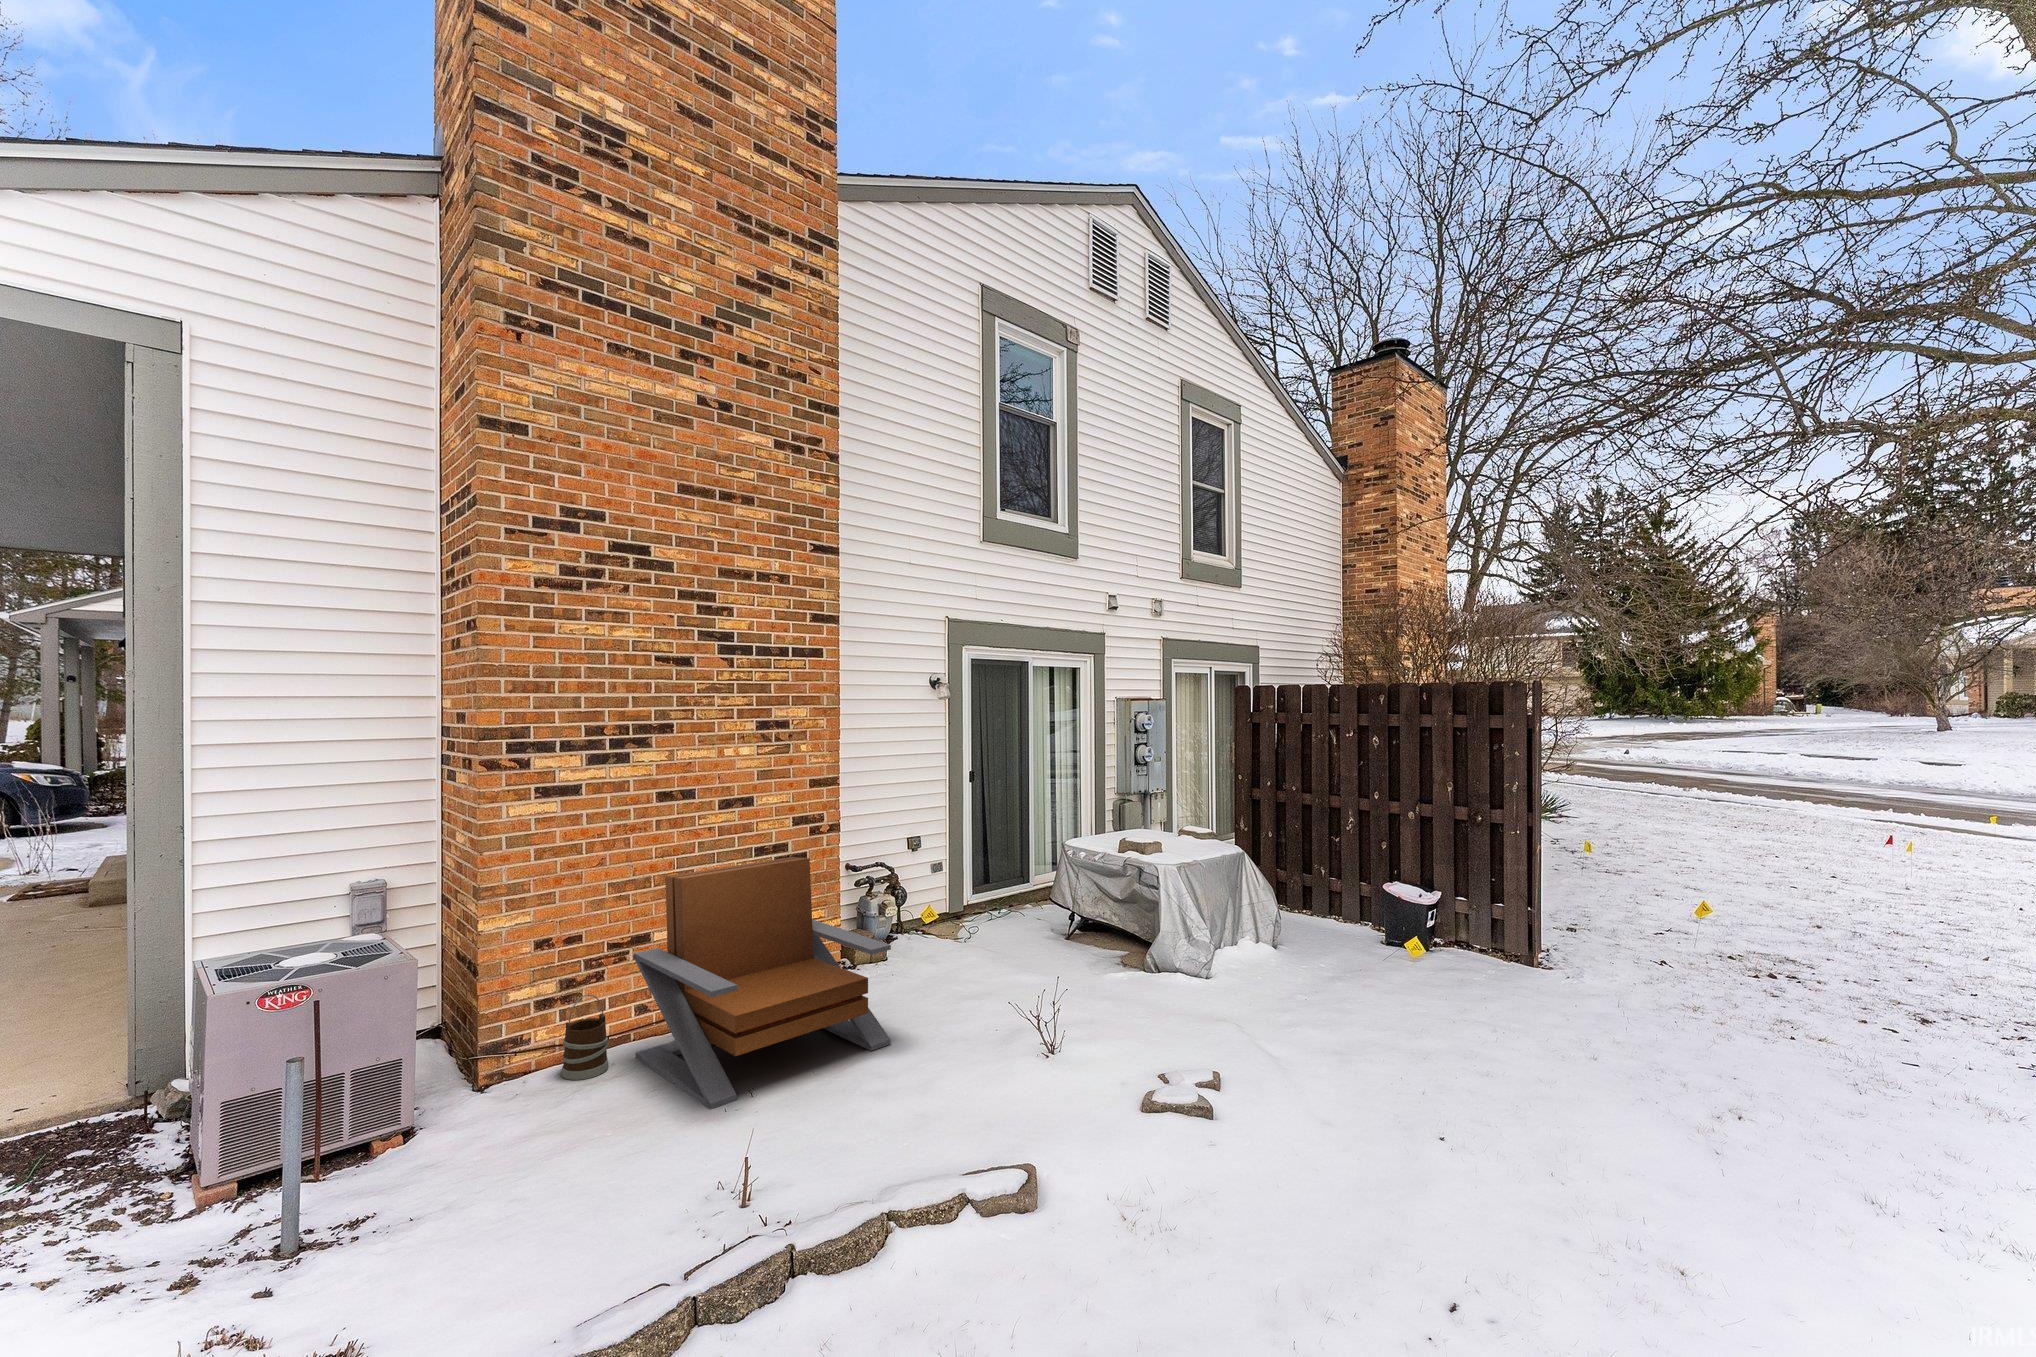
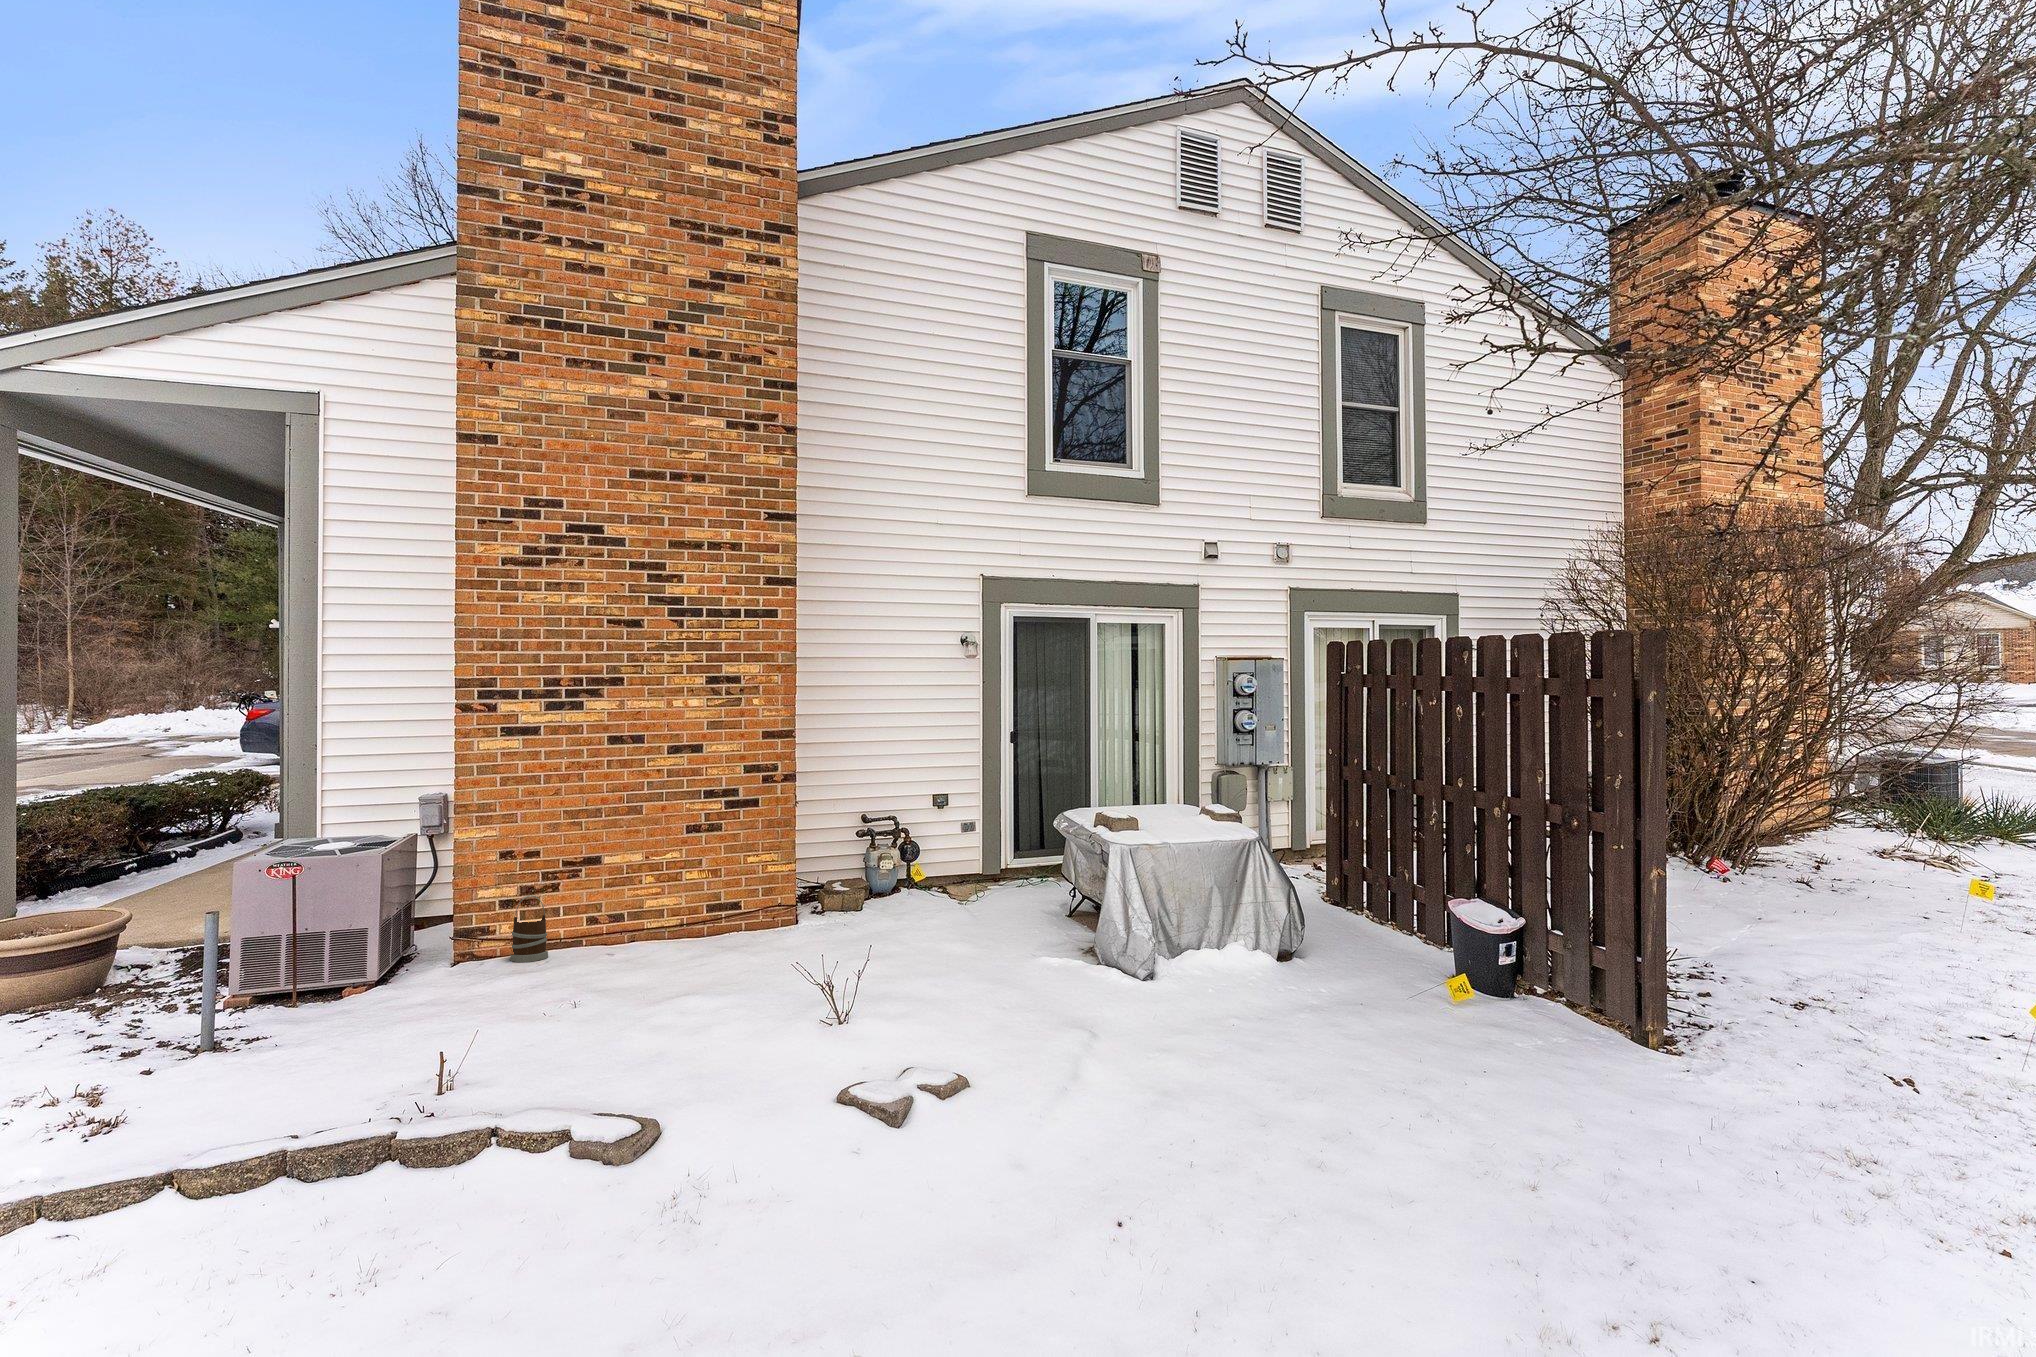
lounge chair: present [634,857,891,1109] -> none [564,802,759,989]

